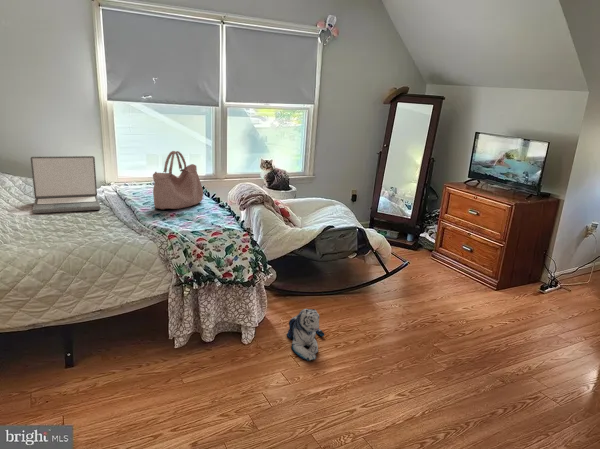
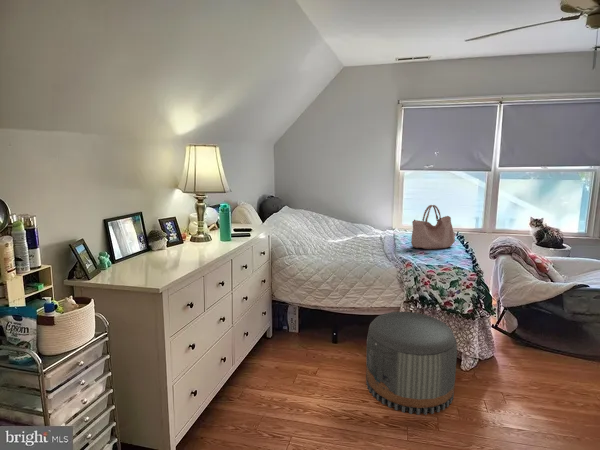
laptop: present [30,156,100,213] -> none [337,207,381,244]
pouf: none [142,295,254,423] -> present [366,312,457,415]
plush toy: present [287,309,324,361] -> none [507,355,552,407]

